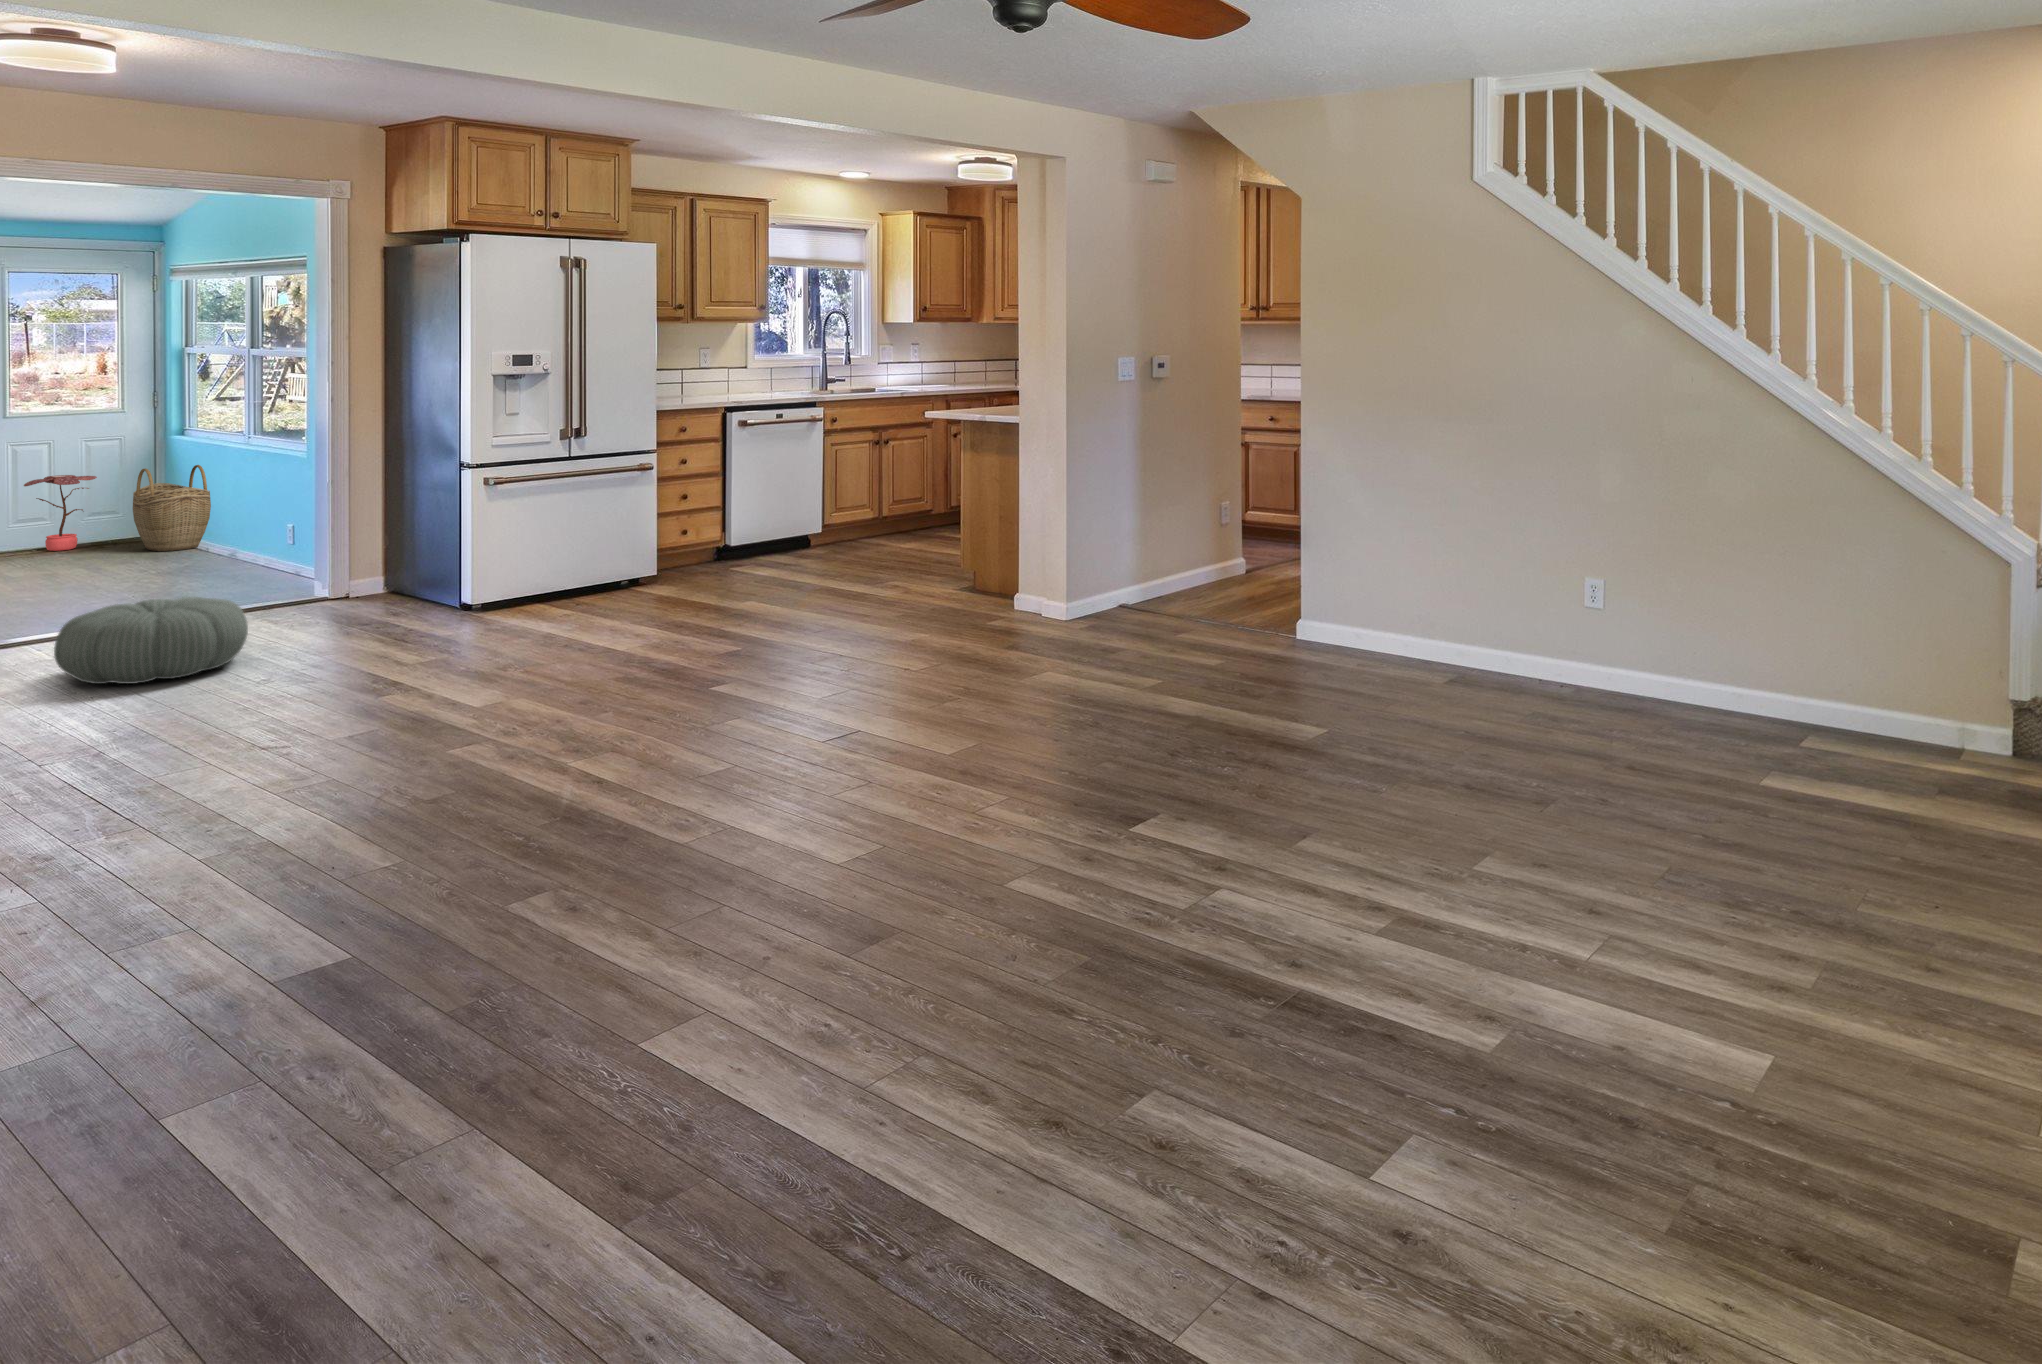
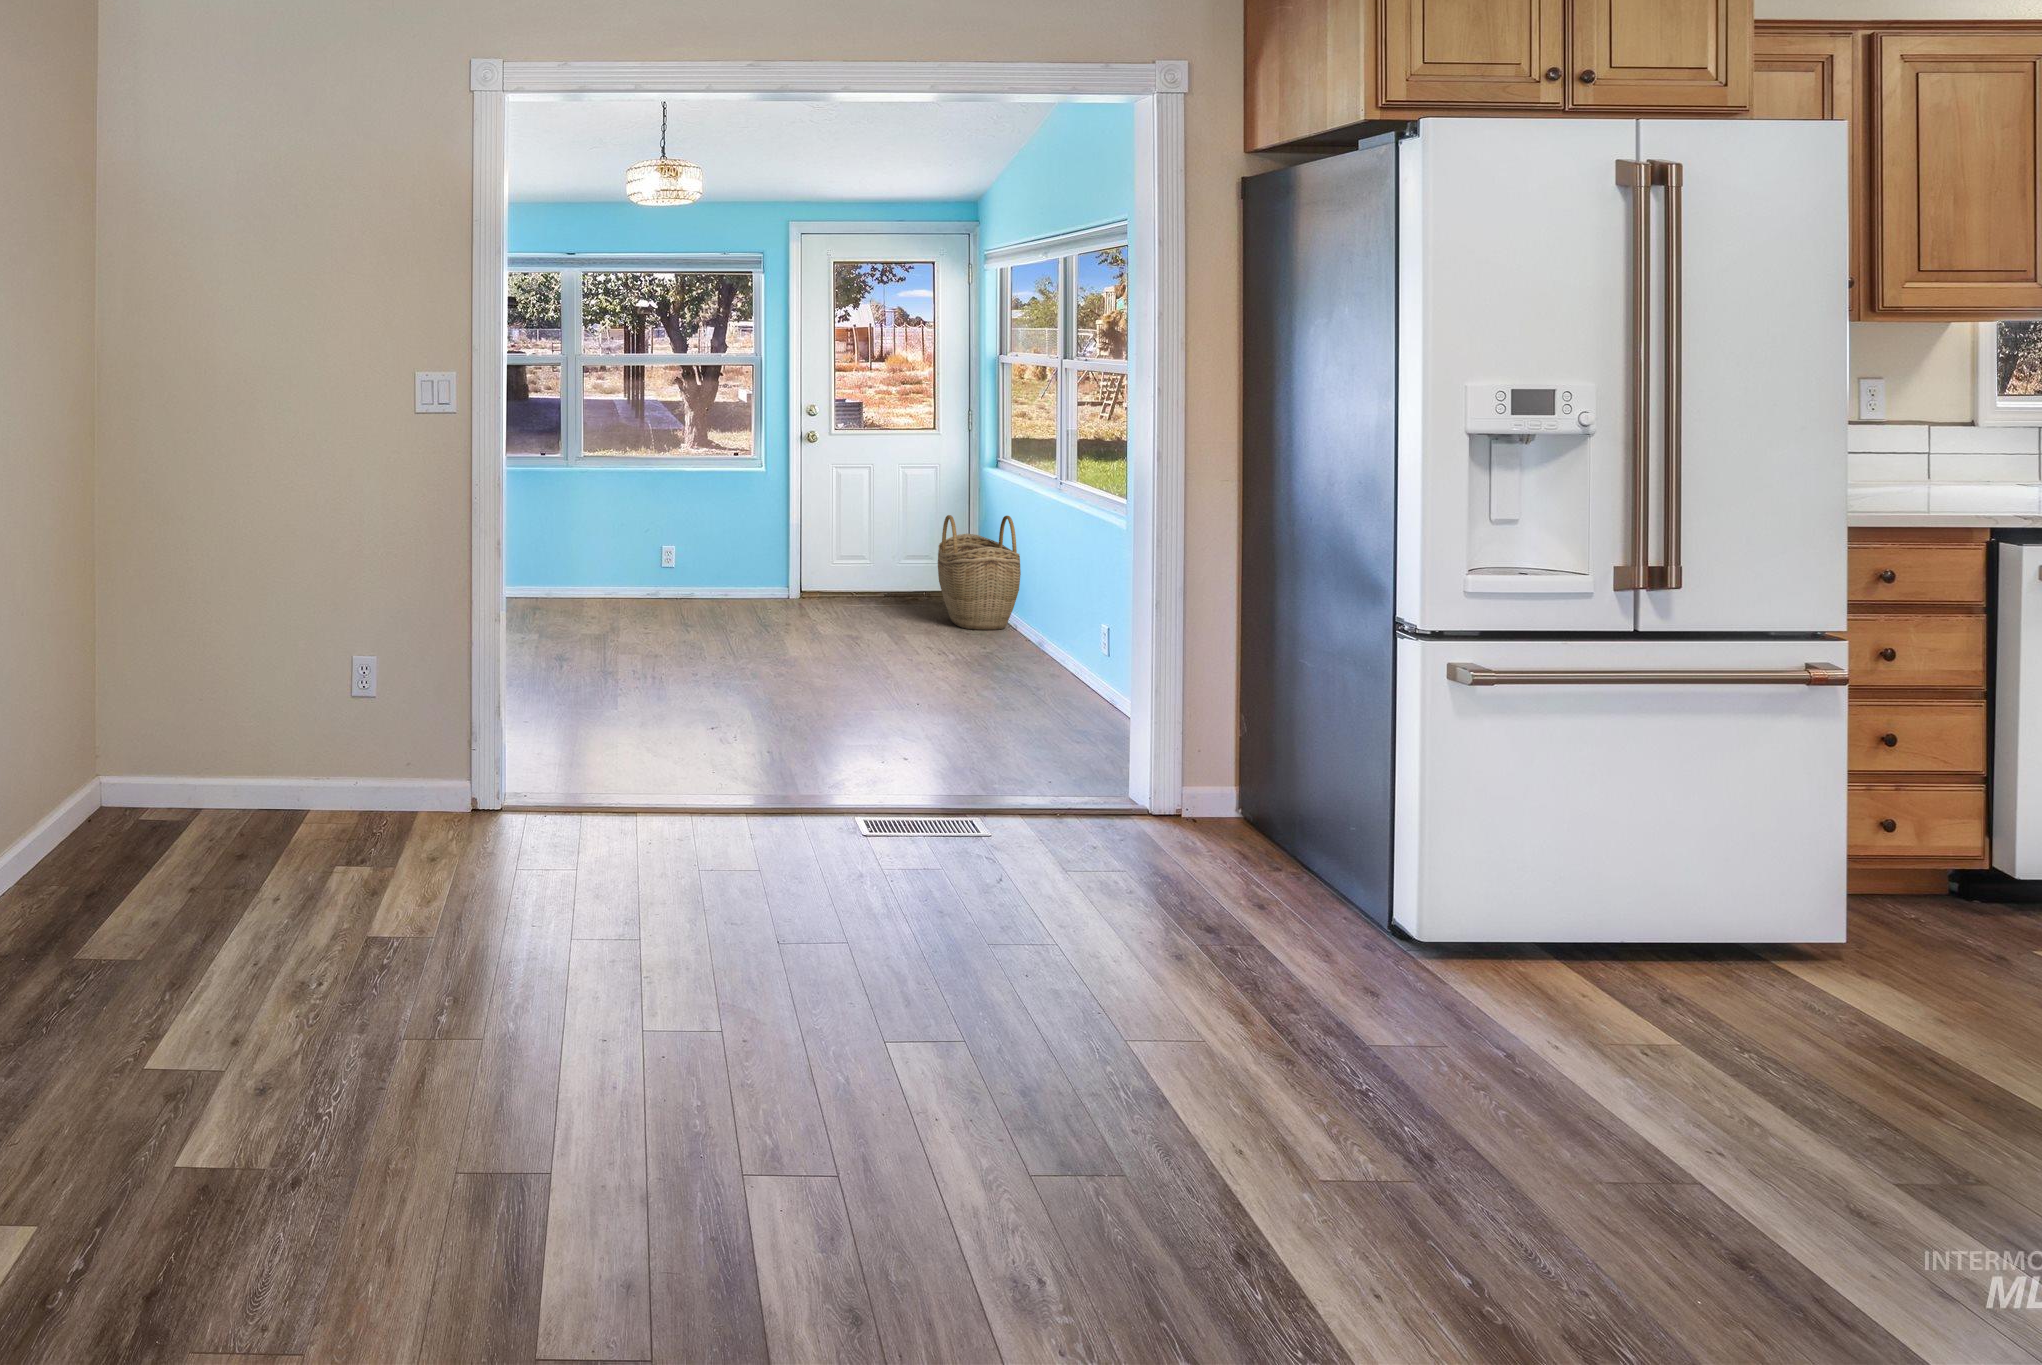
potted plant: present [24,475,97,551] -> none [837,511,907,605]
pouf: present [54,597,248,684] -> none [712,809,993,1004]

